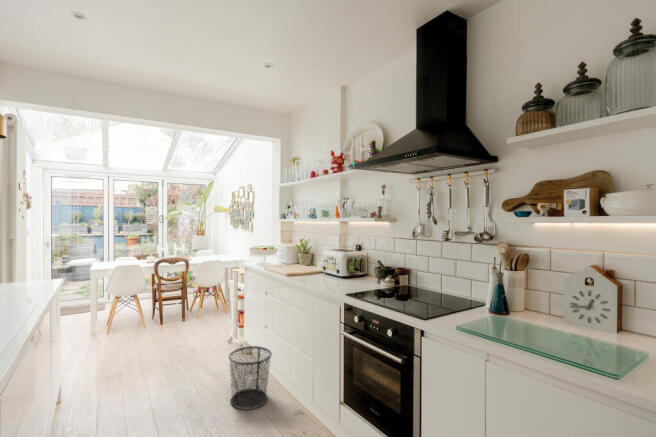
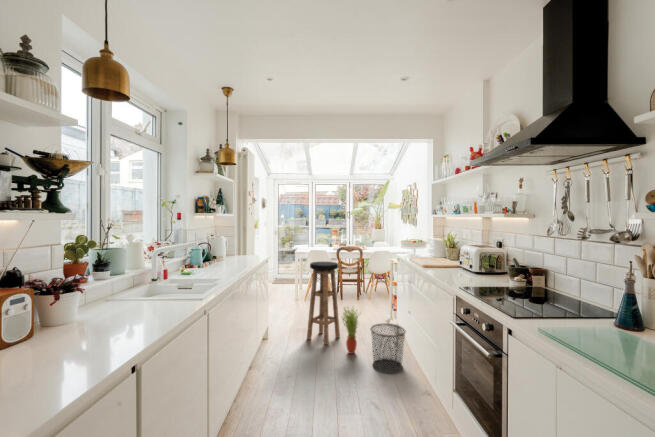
bar stool: none [122,278,174,393] -> present [307,262,340,345]
potted plant: none [185,333,212,396] -> present [343,308,358,354]

